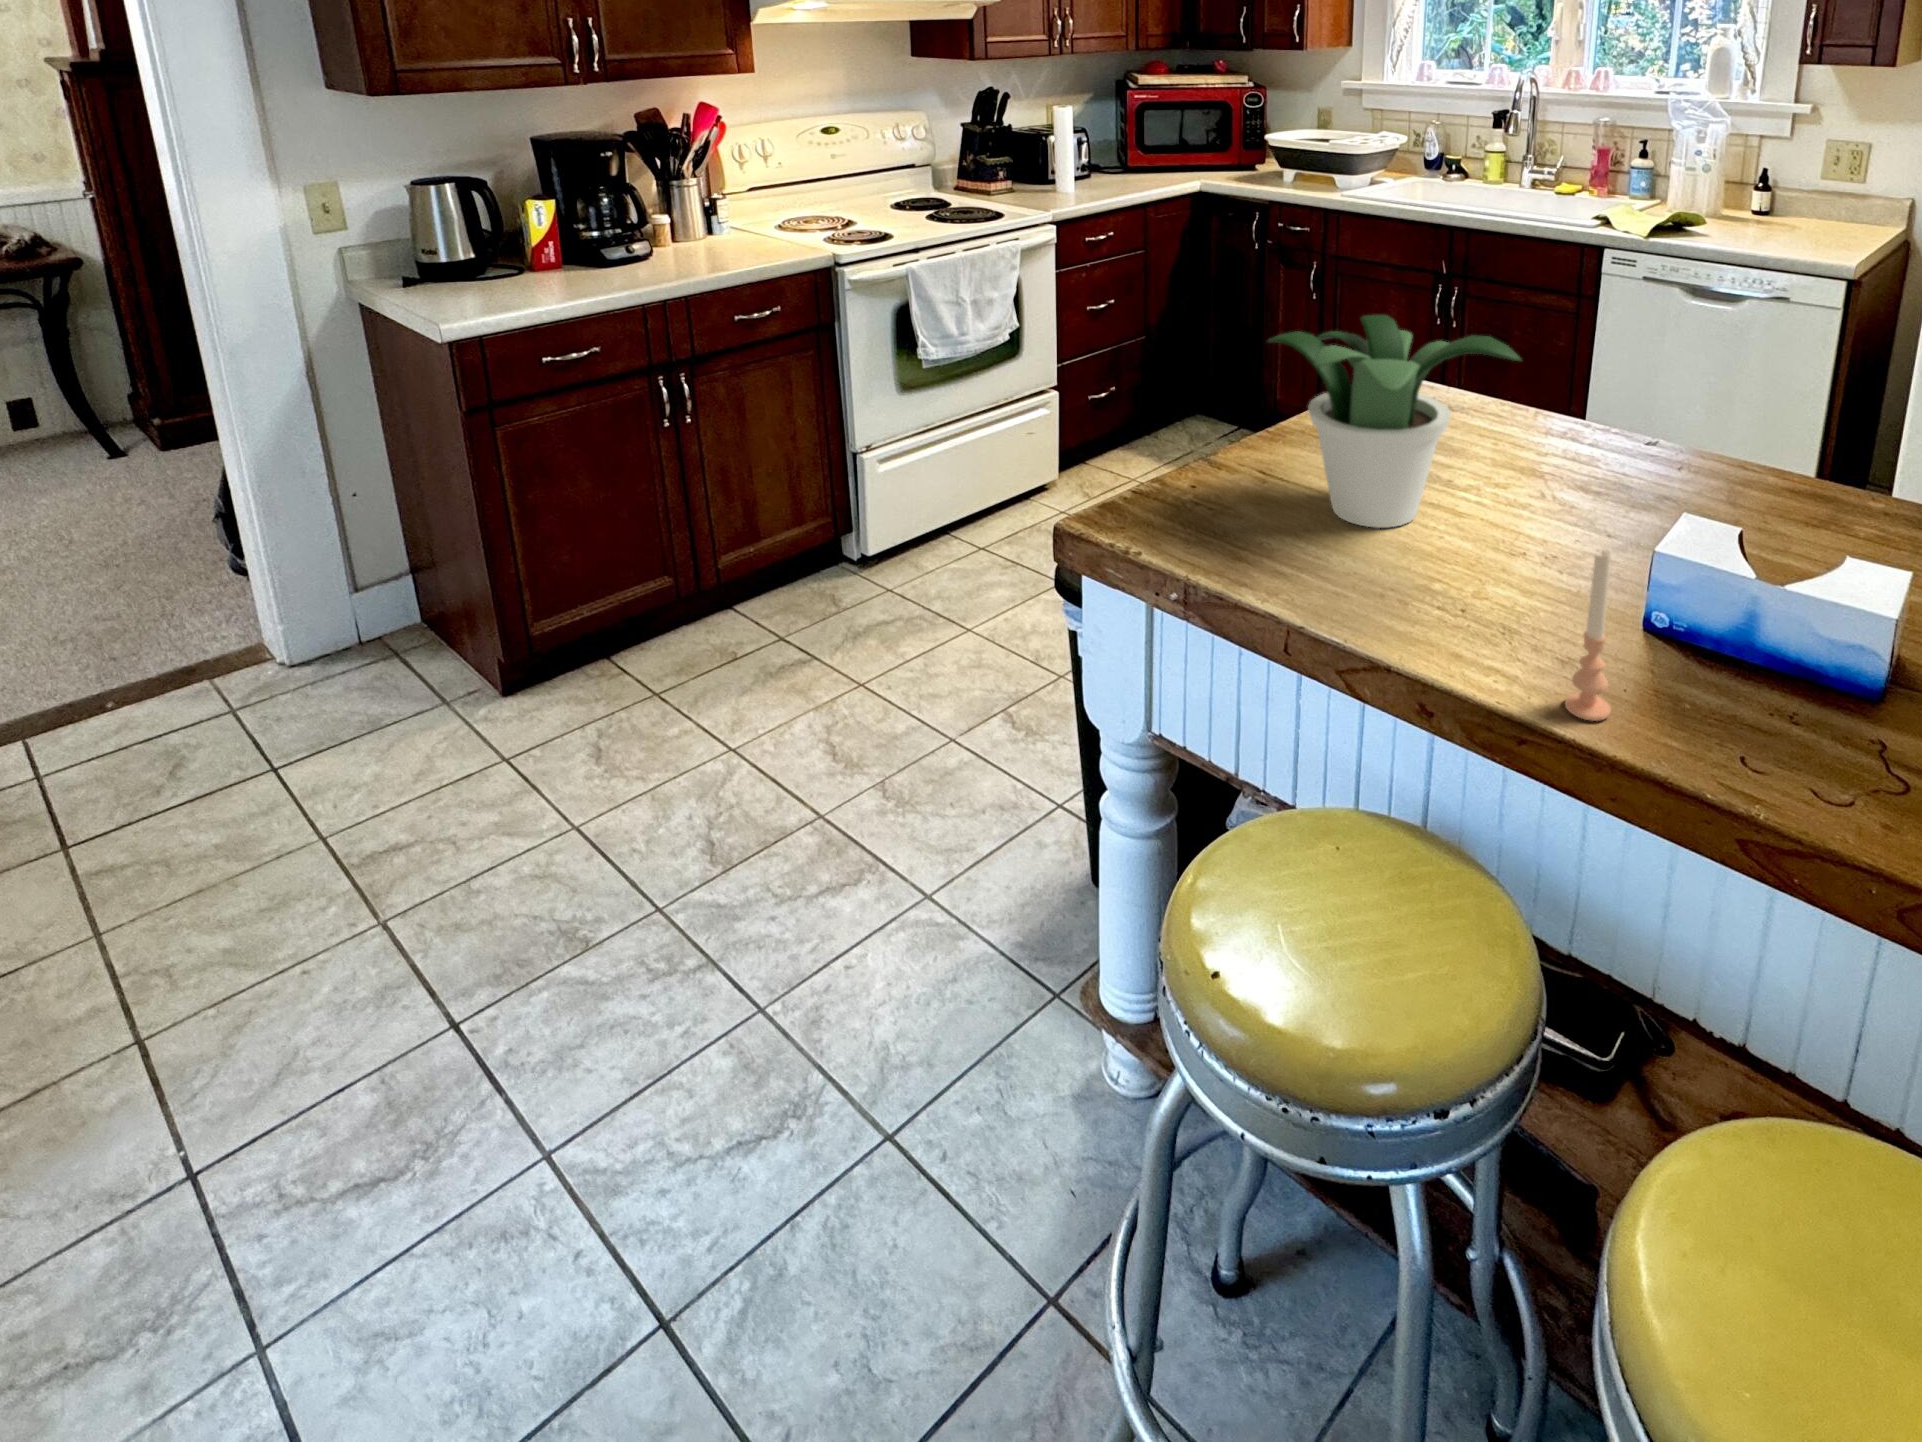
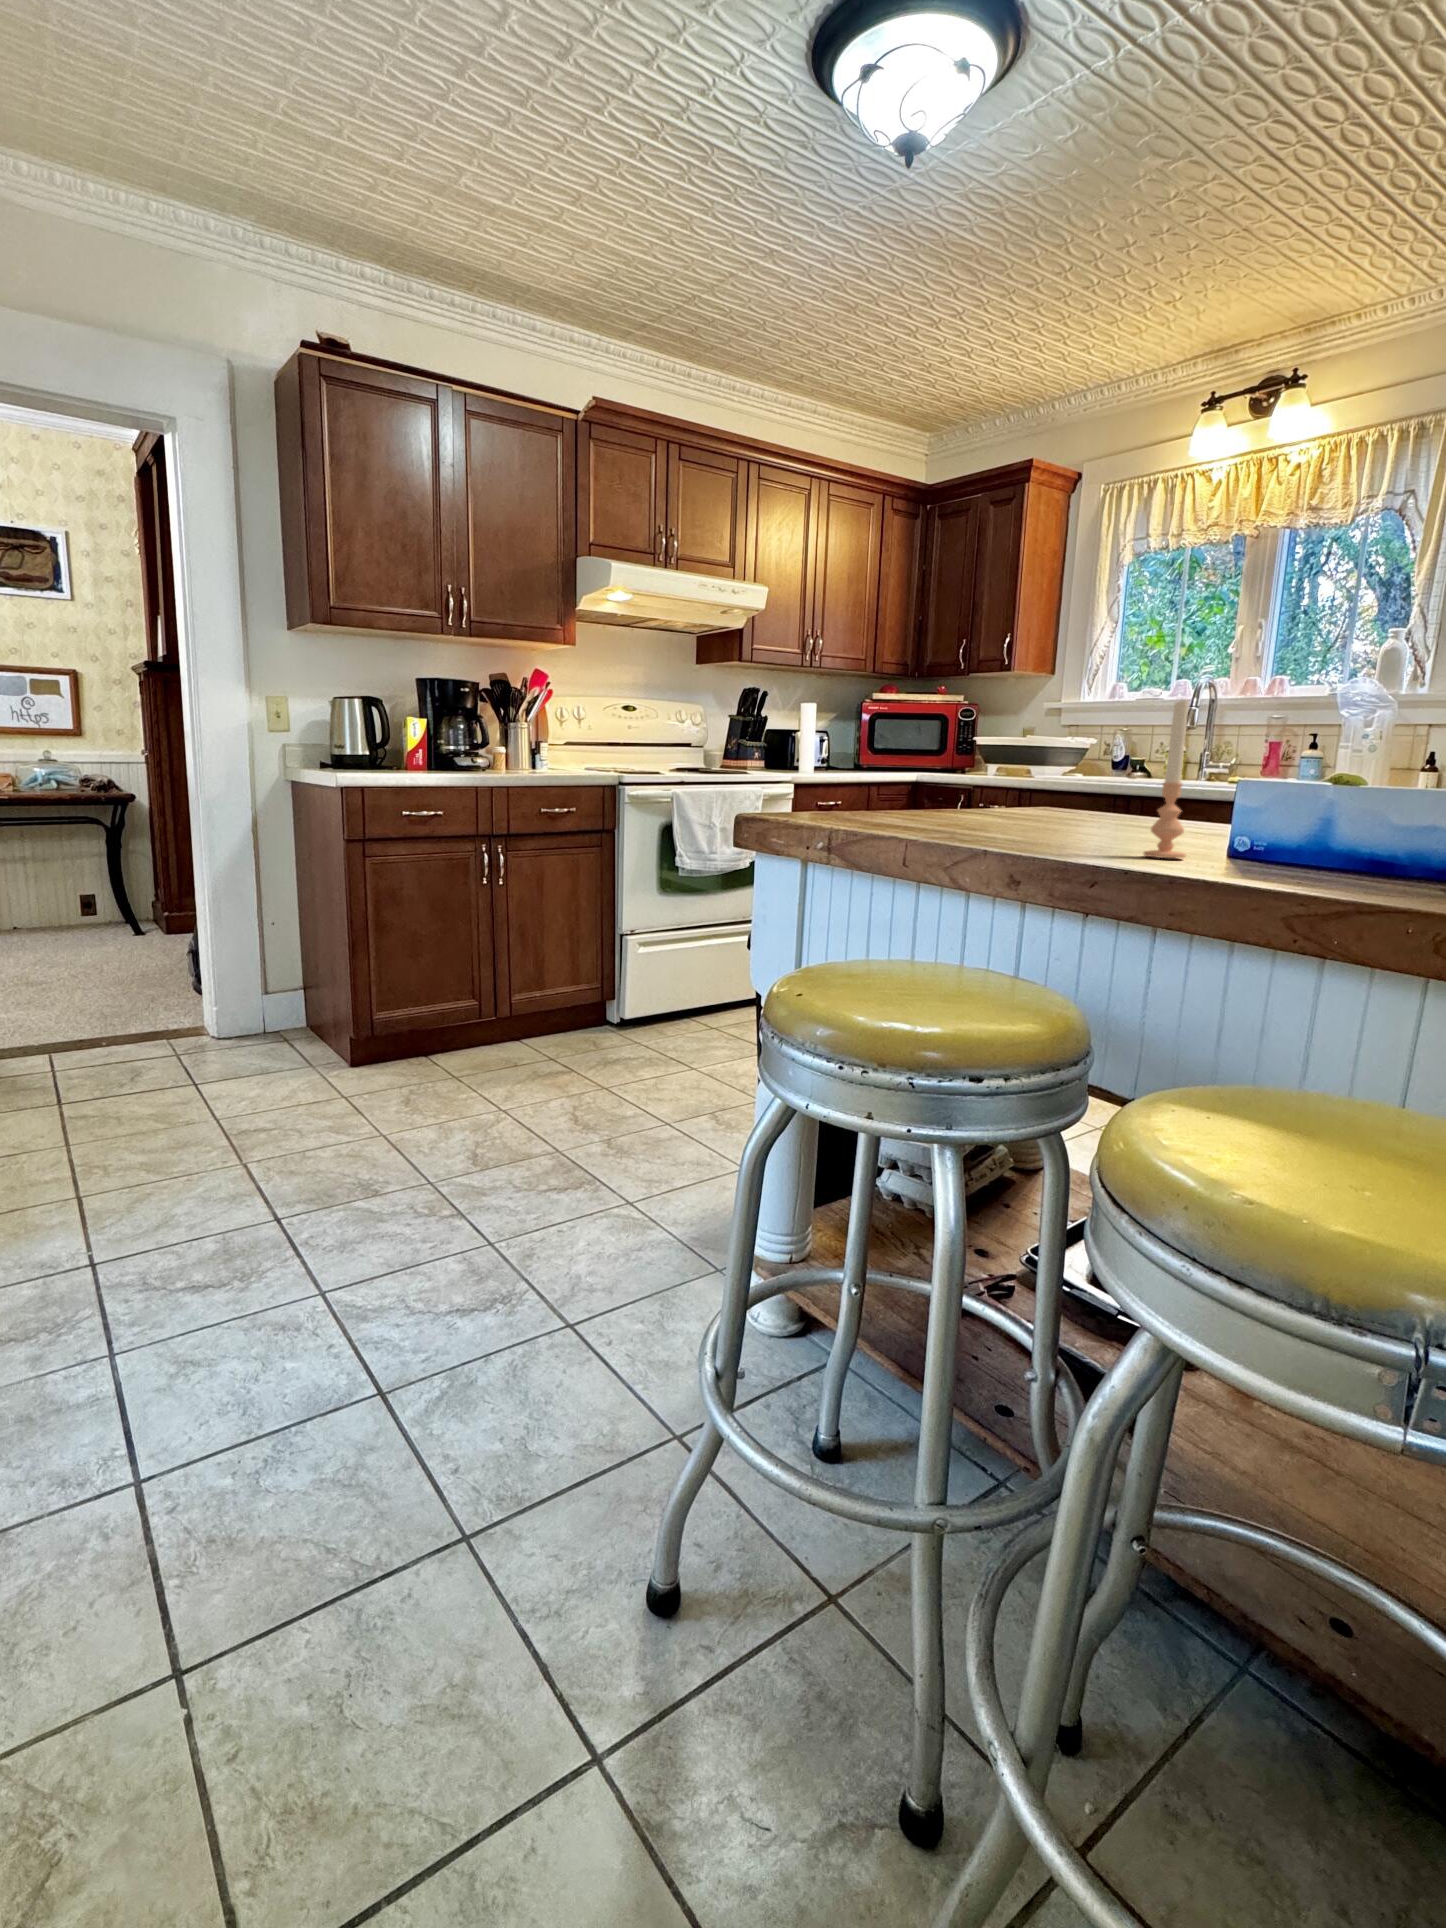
potted plant: present [1268,315,1521,528] -> none [921,644,1140,825]

